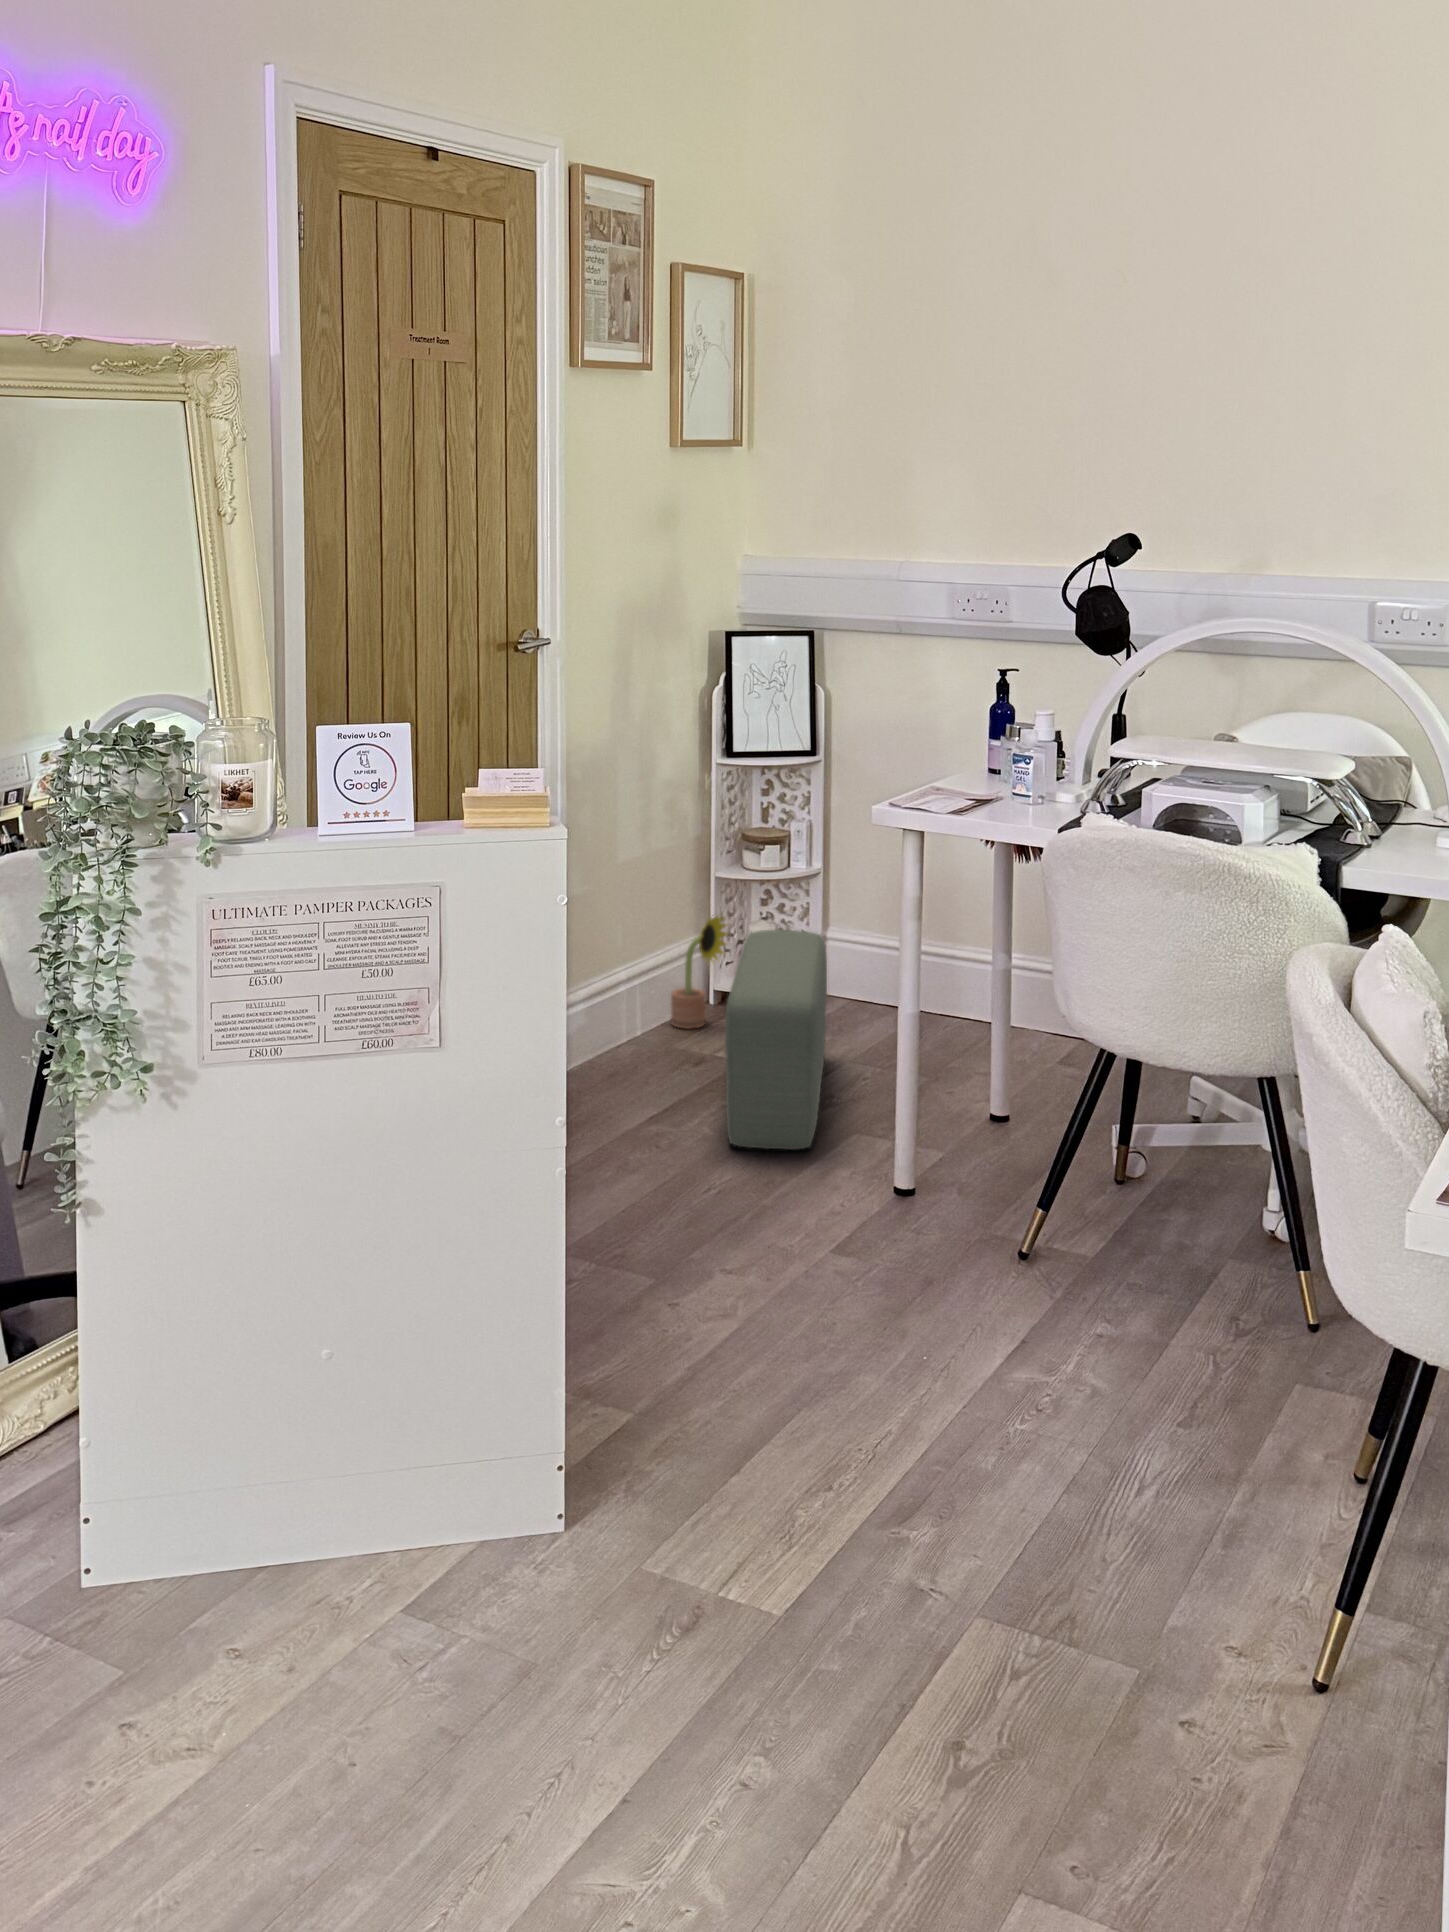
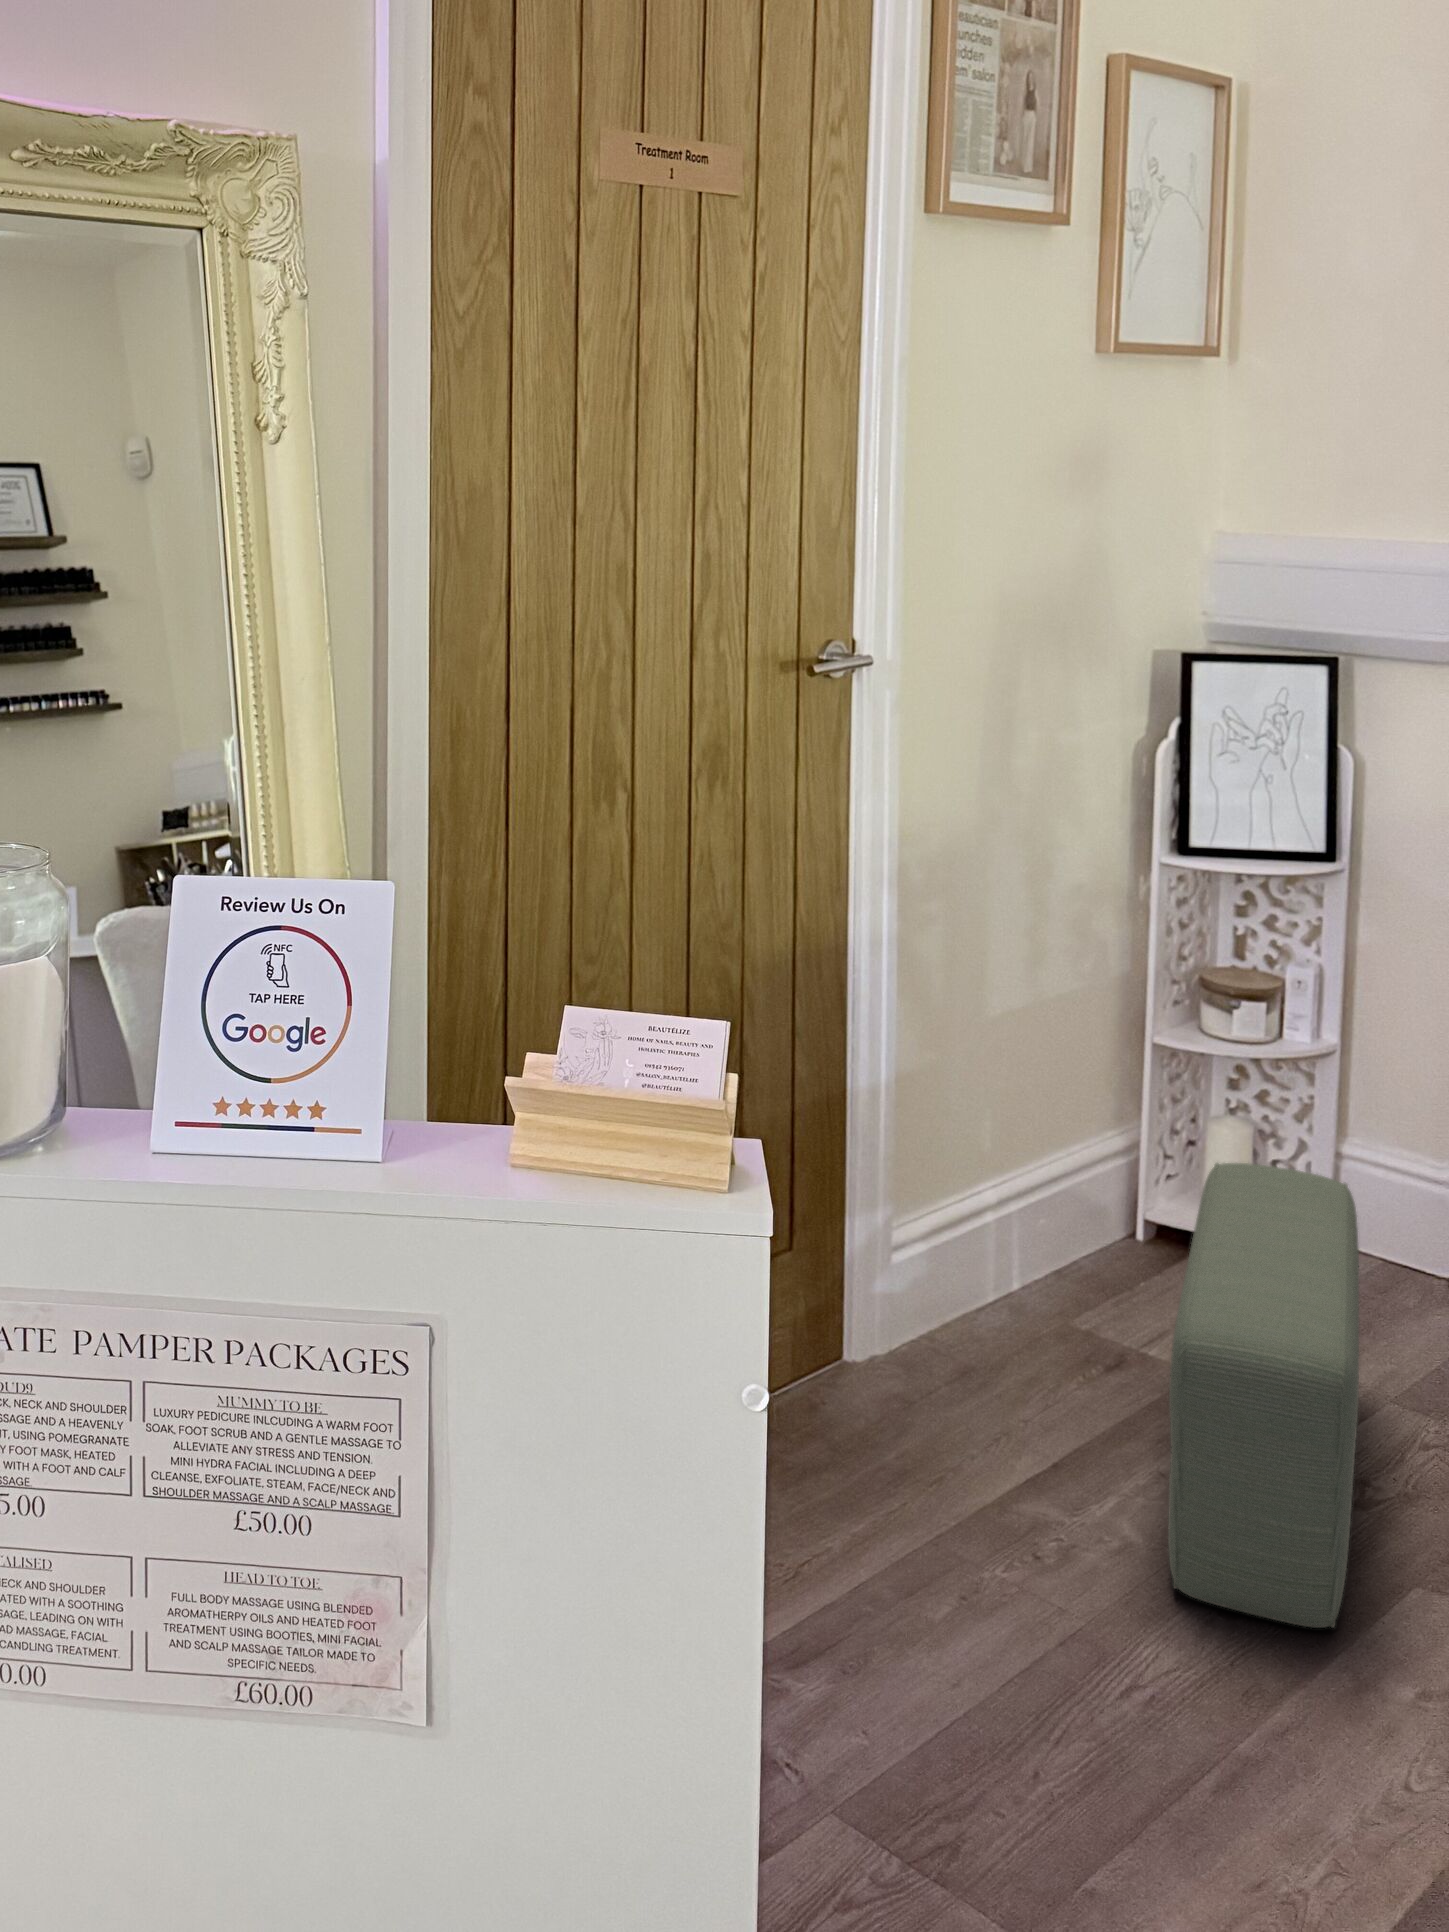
decorative plant: present [671,916,728,1029] -> none [1071,1109,1177,1288]

